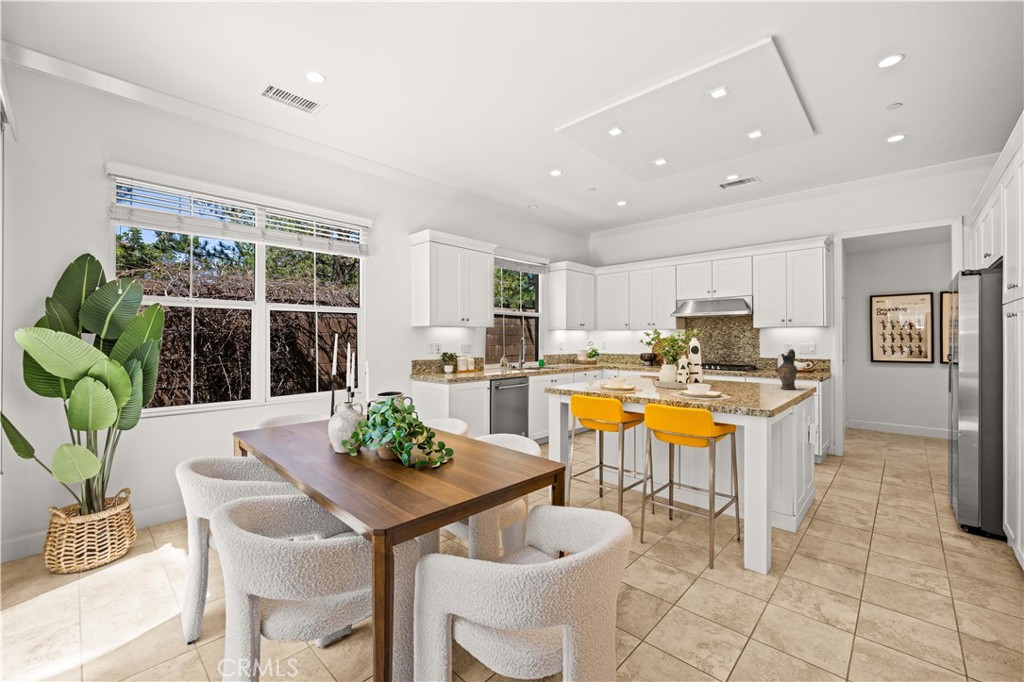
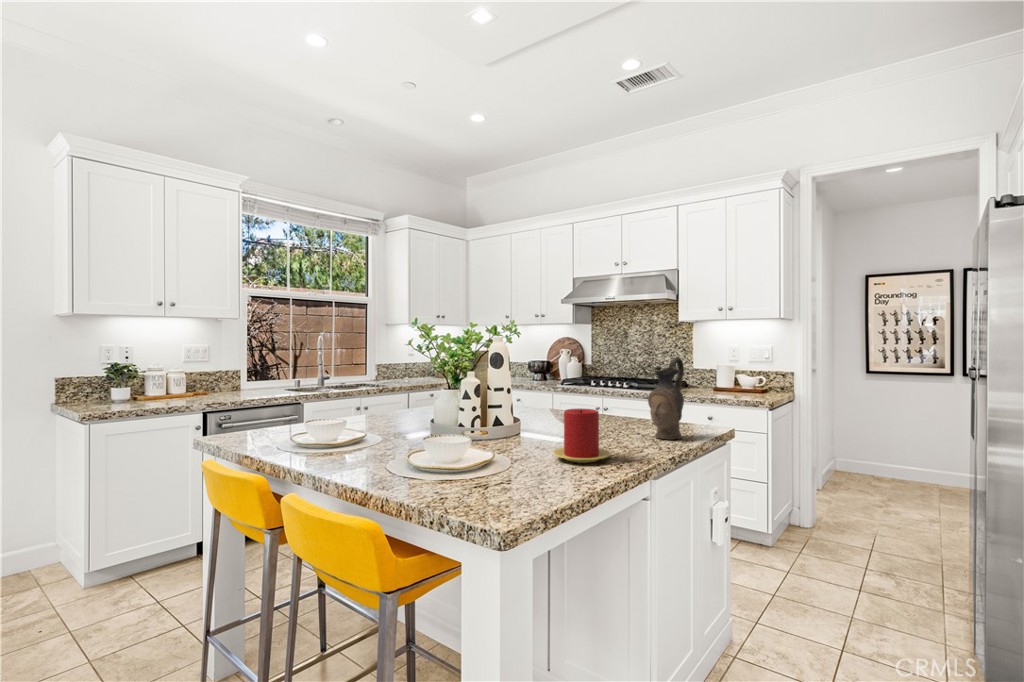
candle: none [744,372,774,396] -> present [553,408,611,463]

